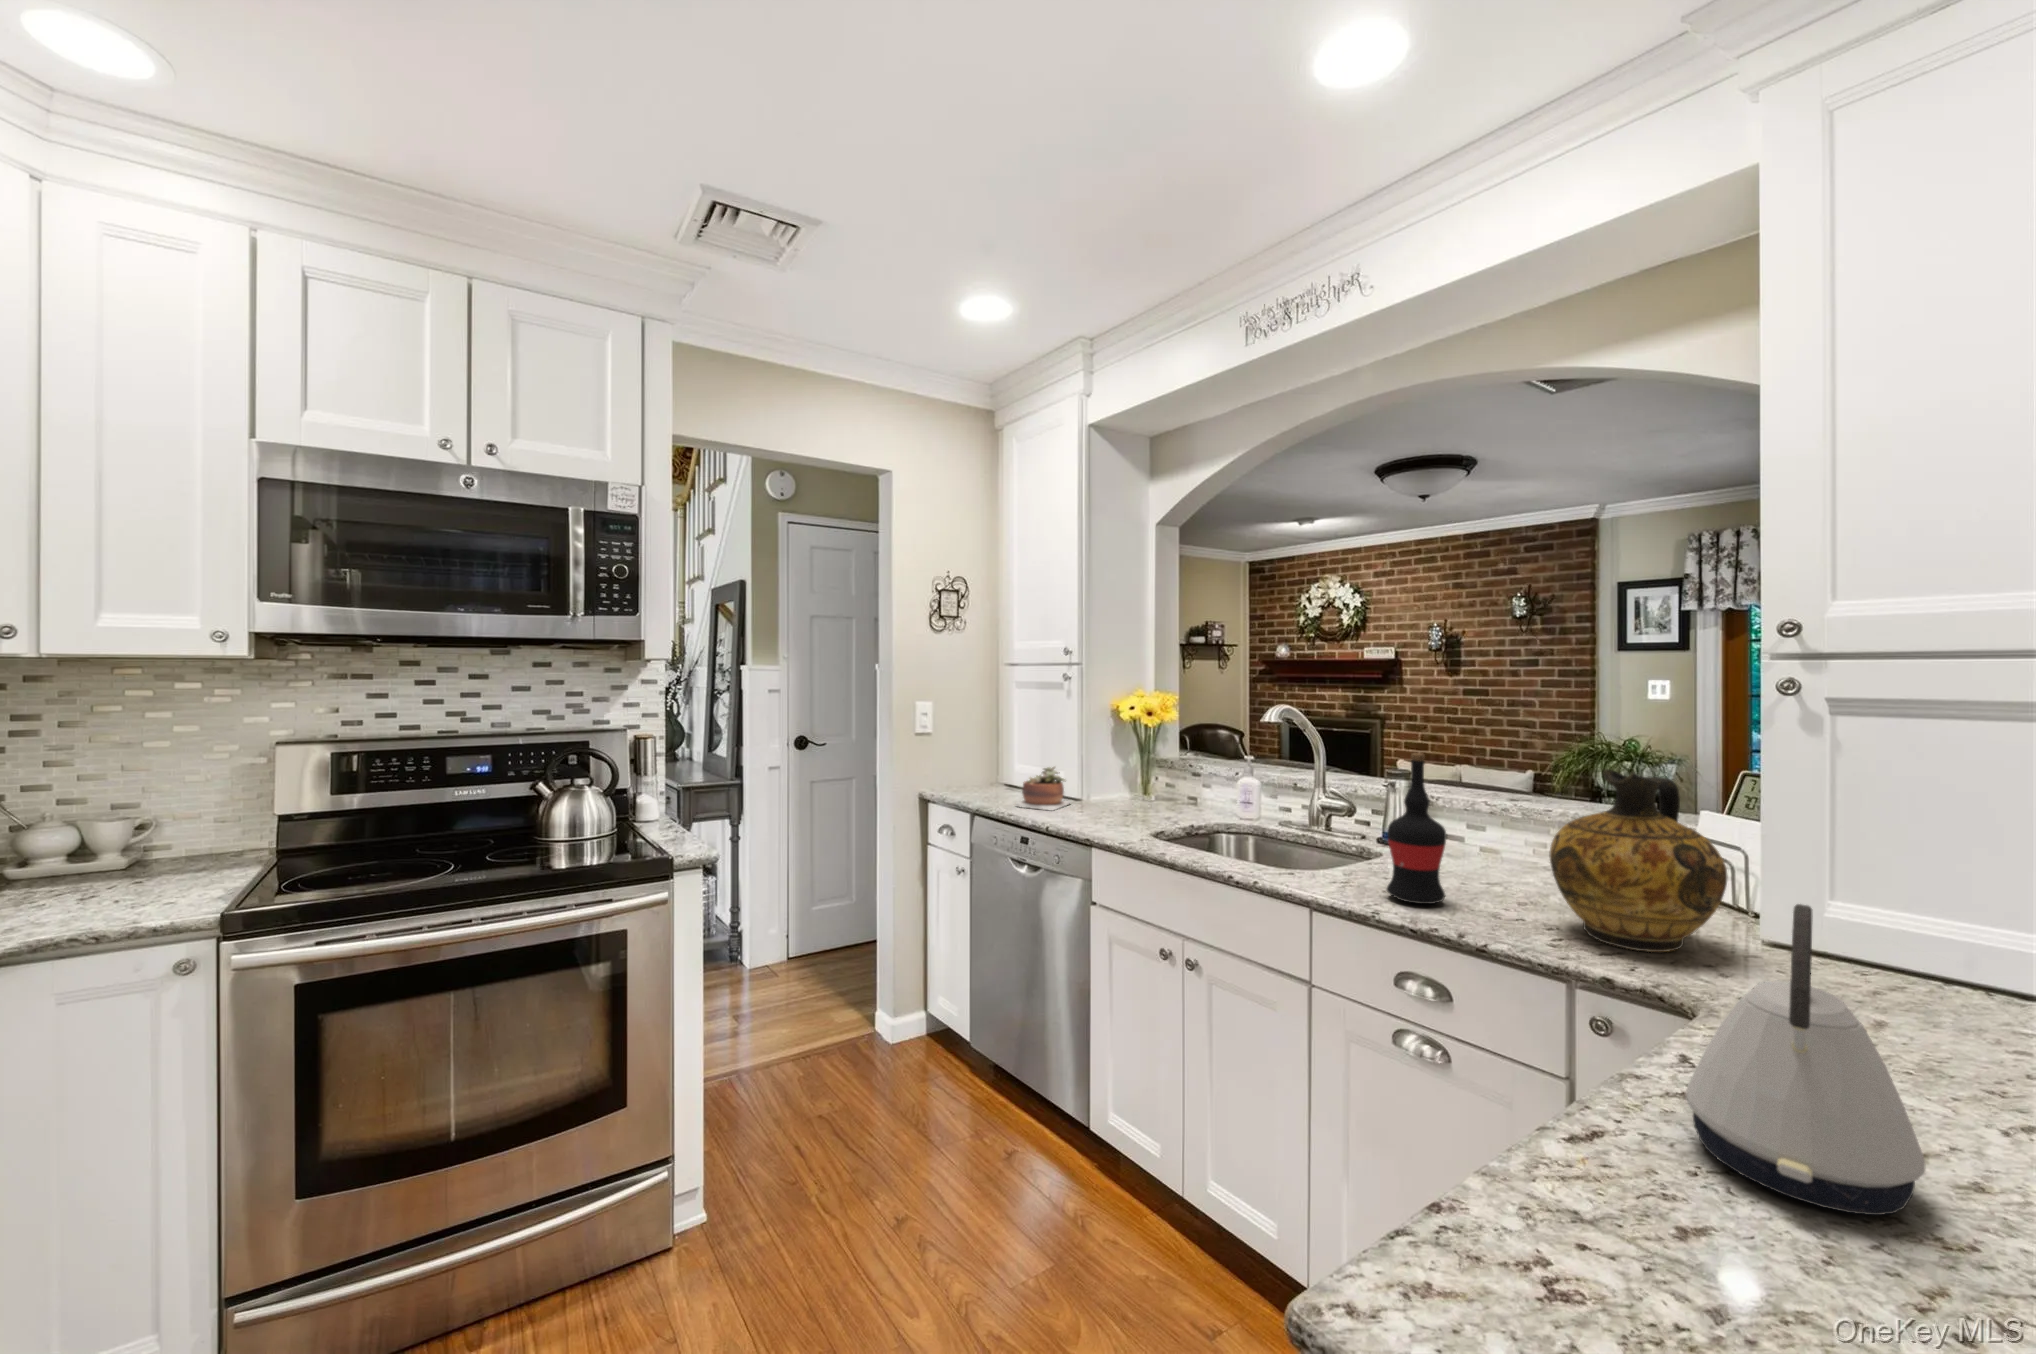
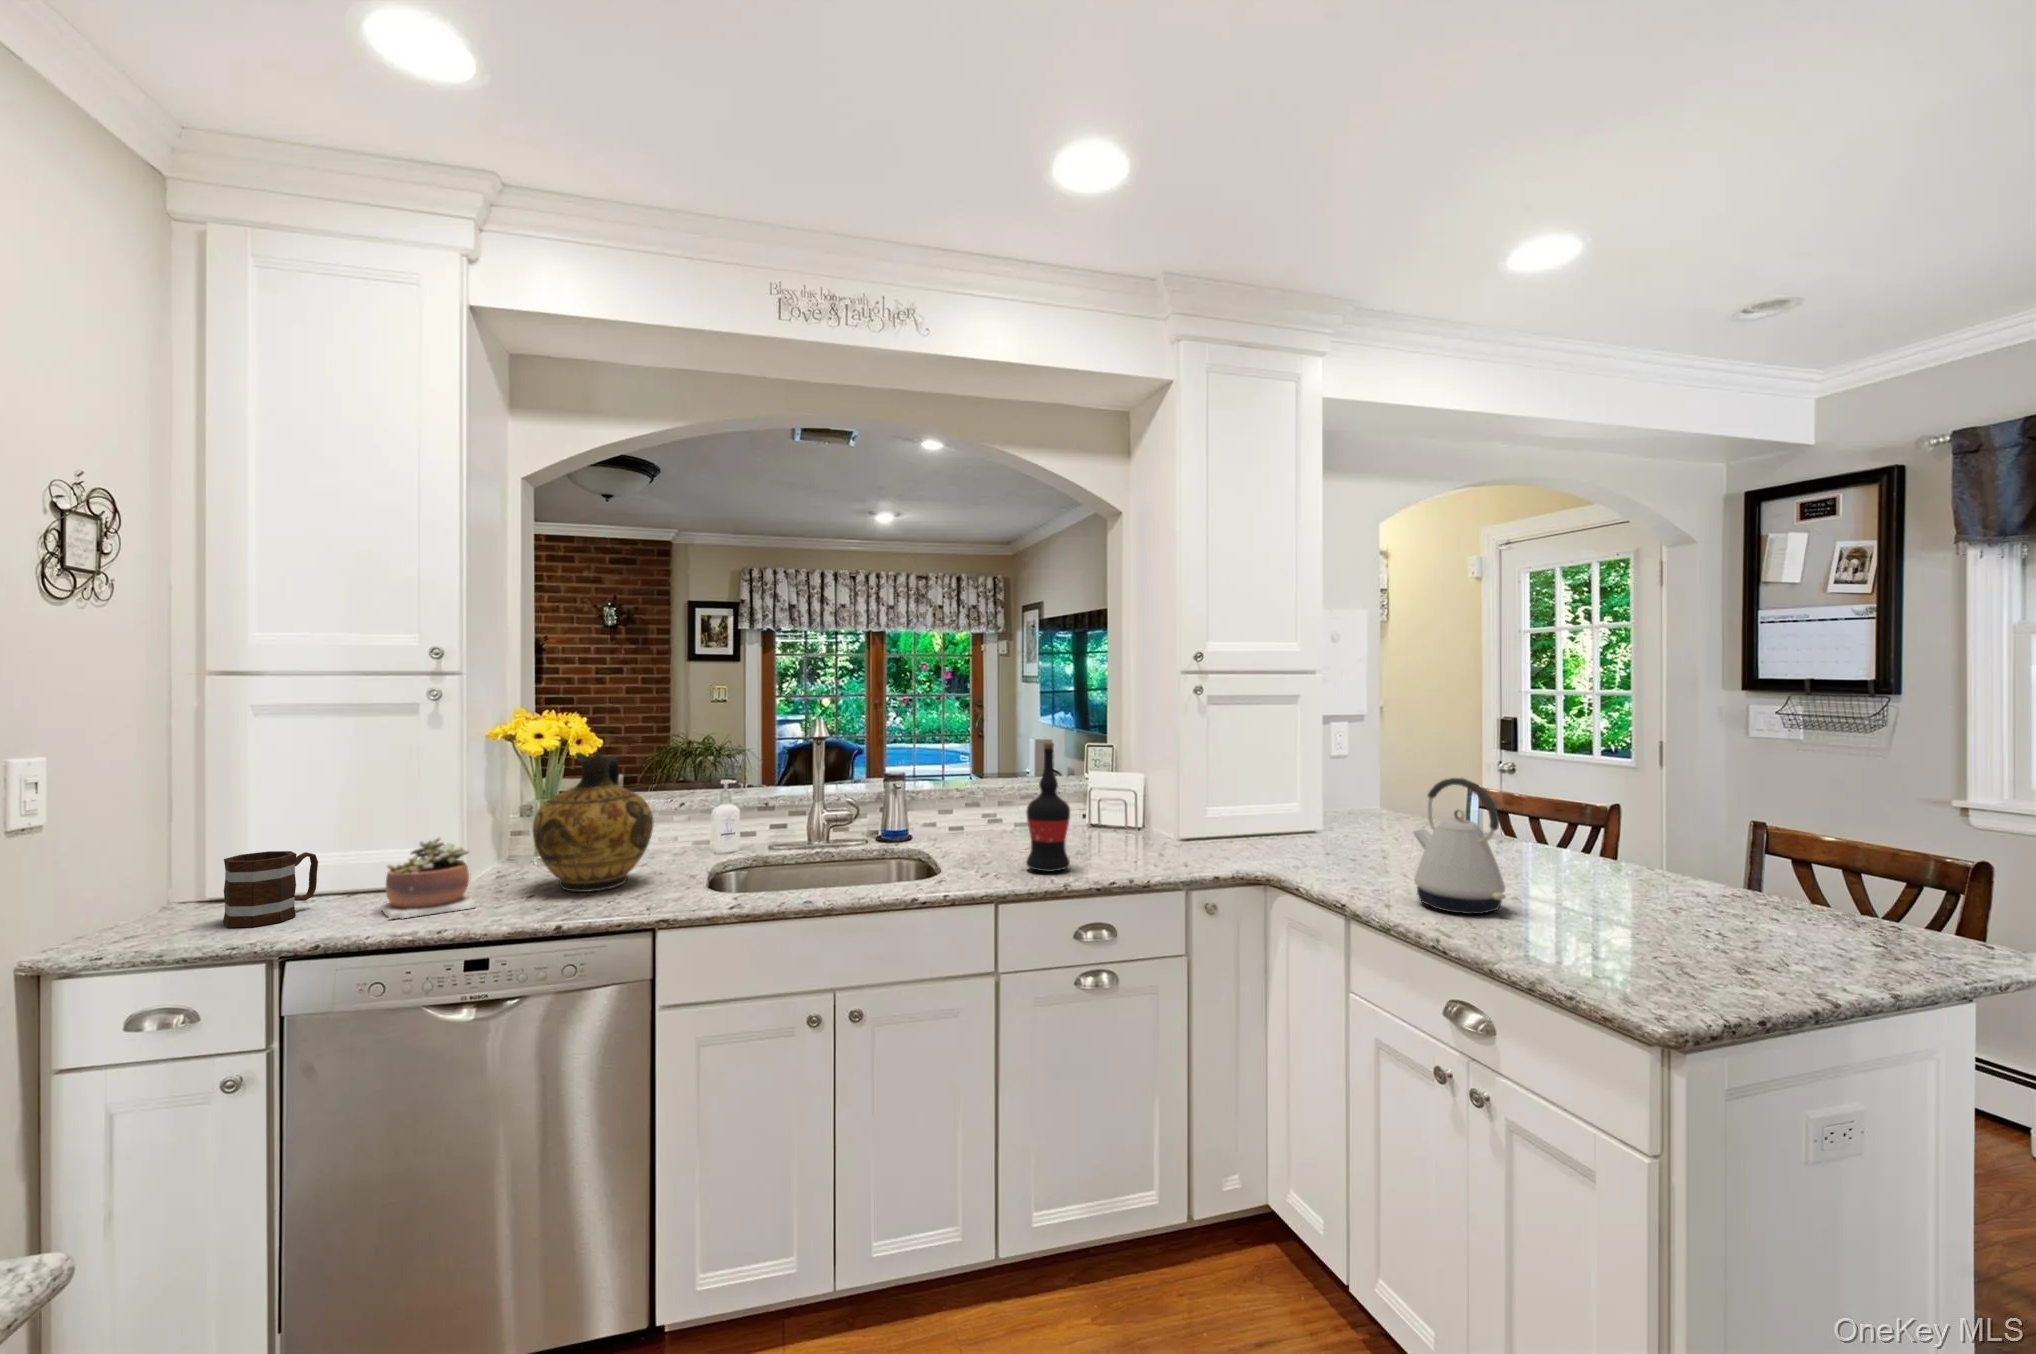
mug: none [977,760,1020,797] -> present [223,851,318,927]
ceramic jug: present [1550,769,1727,952] -> present [532,752,653,892]

